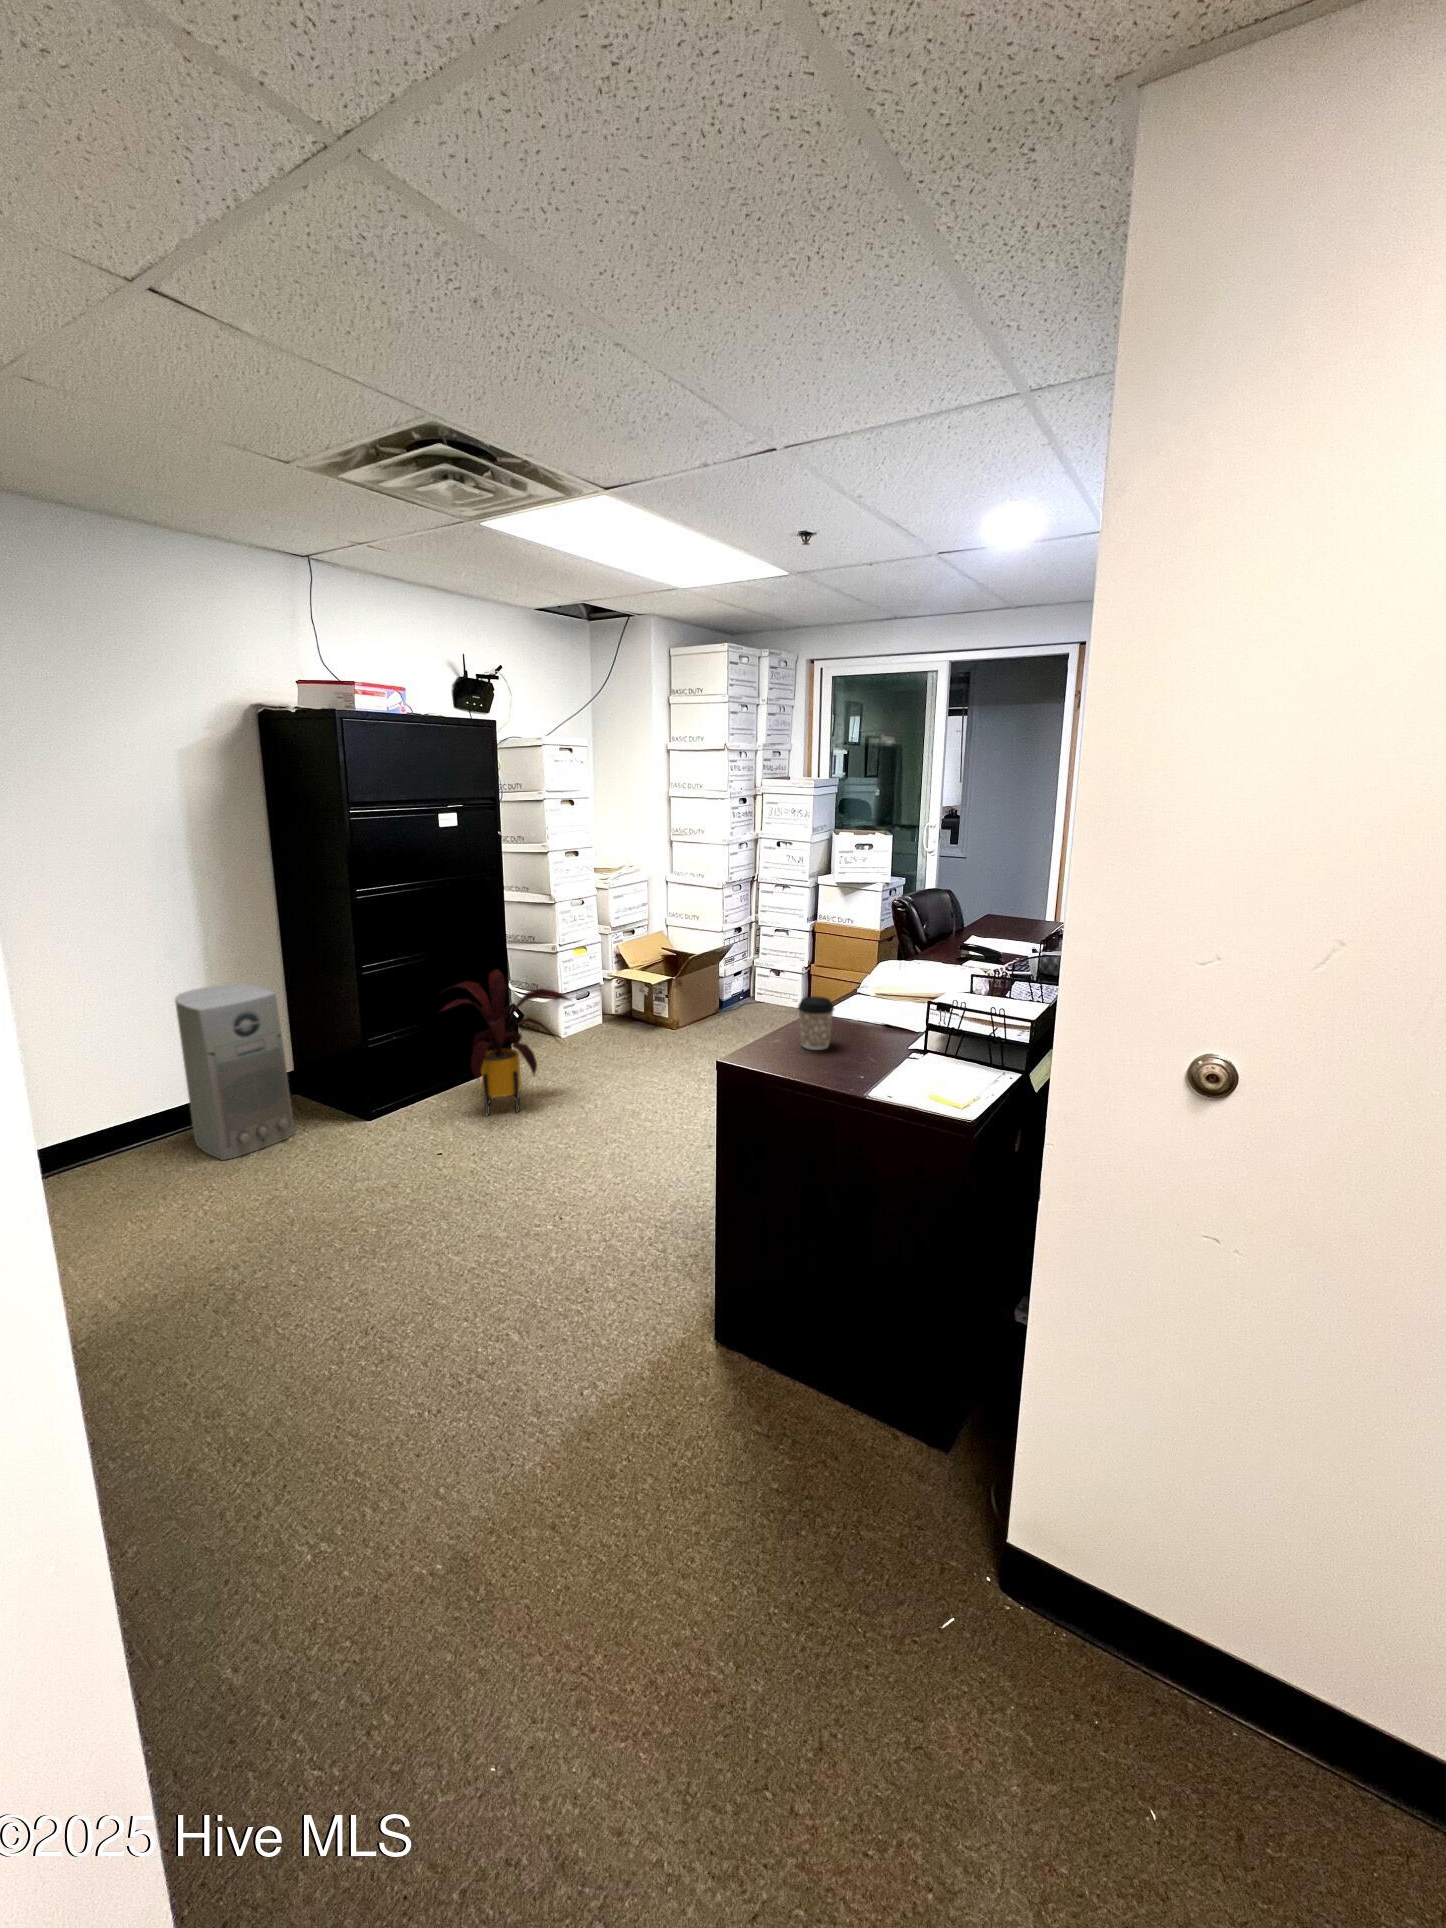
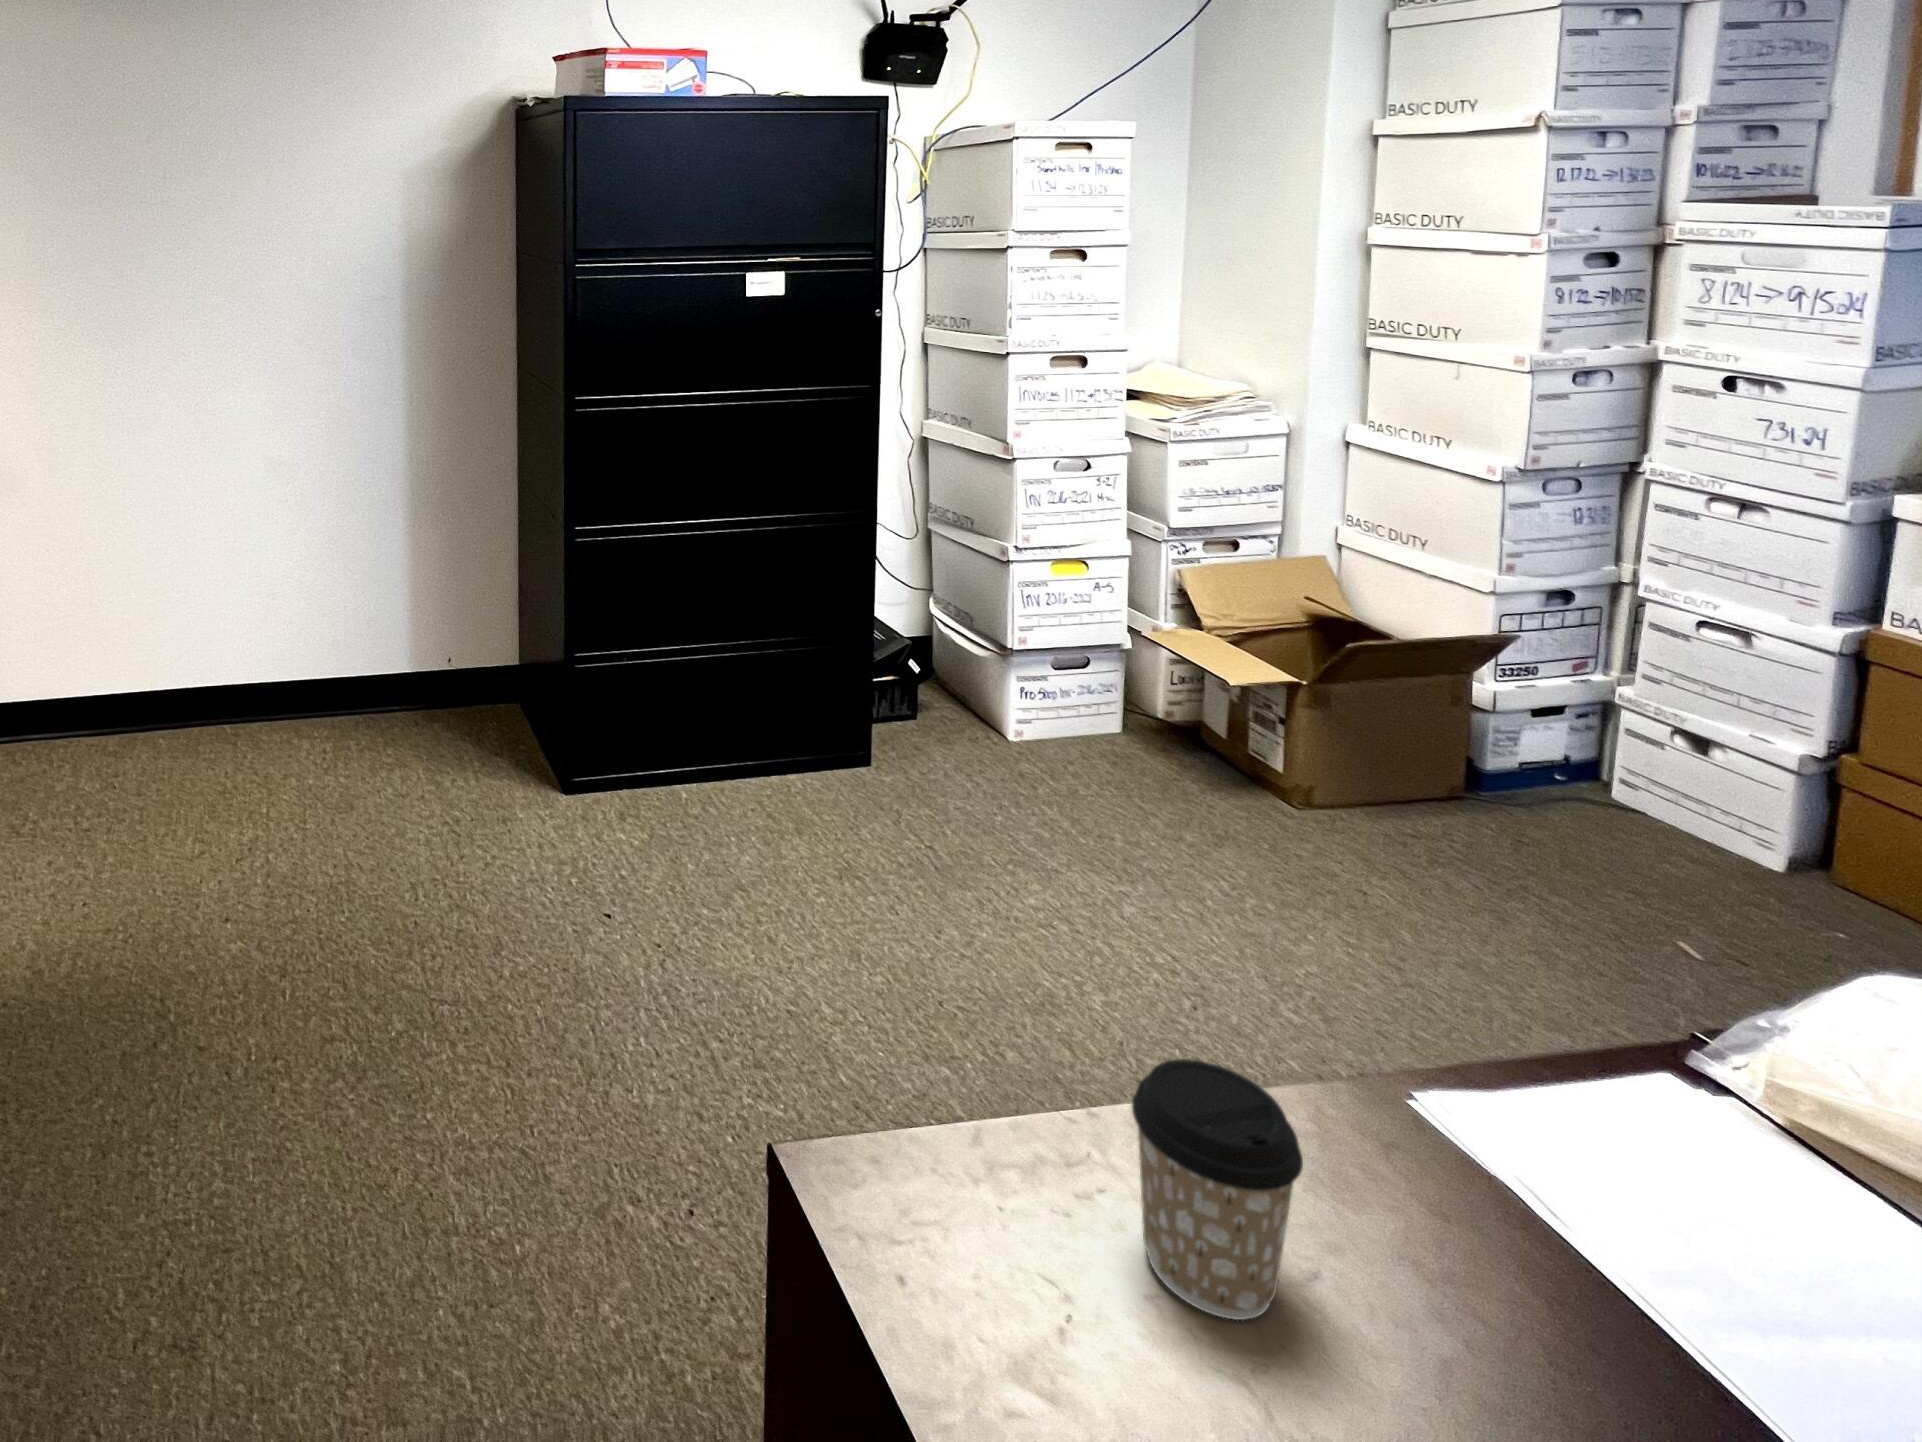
house plant: present [441,969,570,1115] -> none [665,579,931,886]
air purifier: present [175,984,295,1160] -> none [347,515,466,786]

